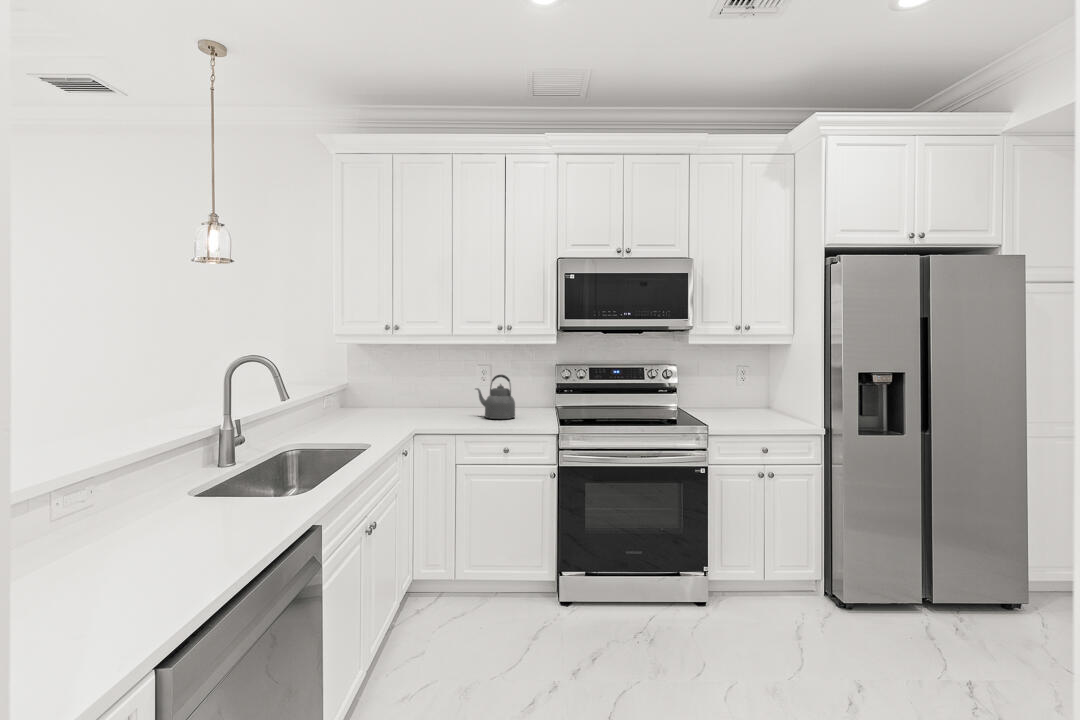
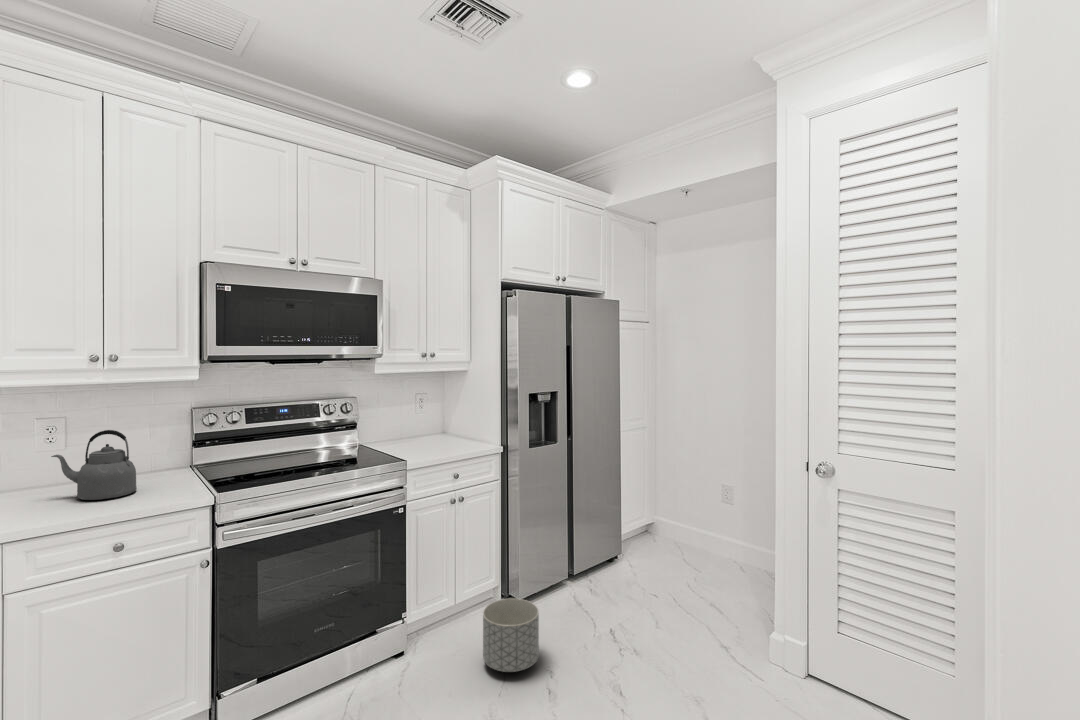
planter: none [782,585,854,669] -> present [483,598,539,672]

